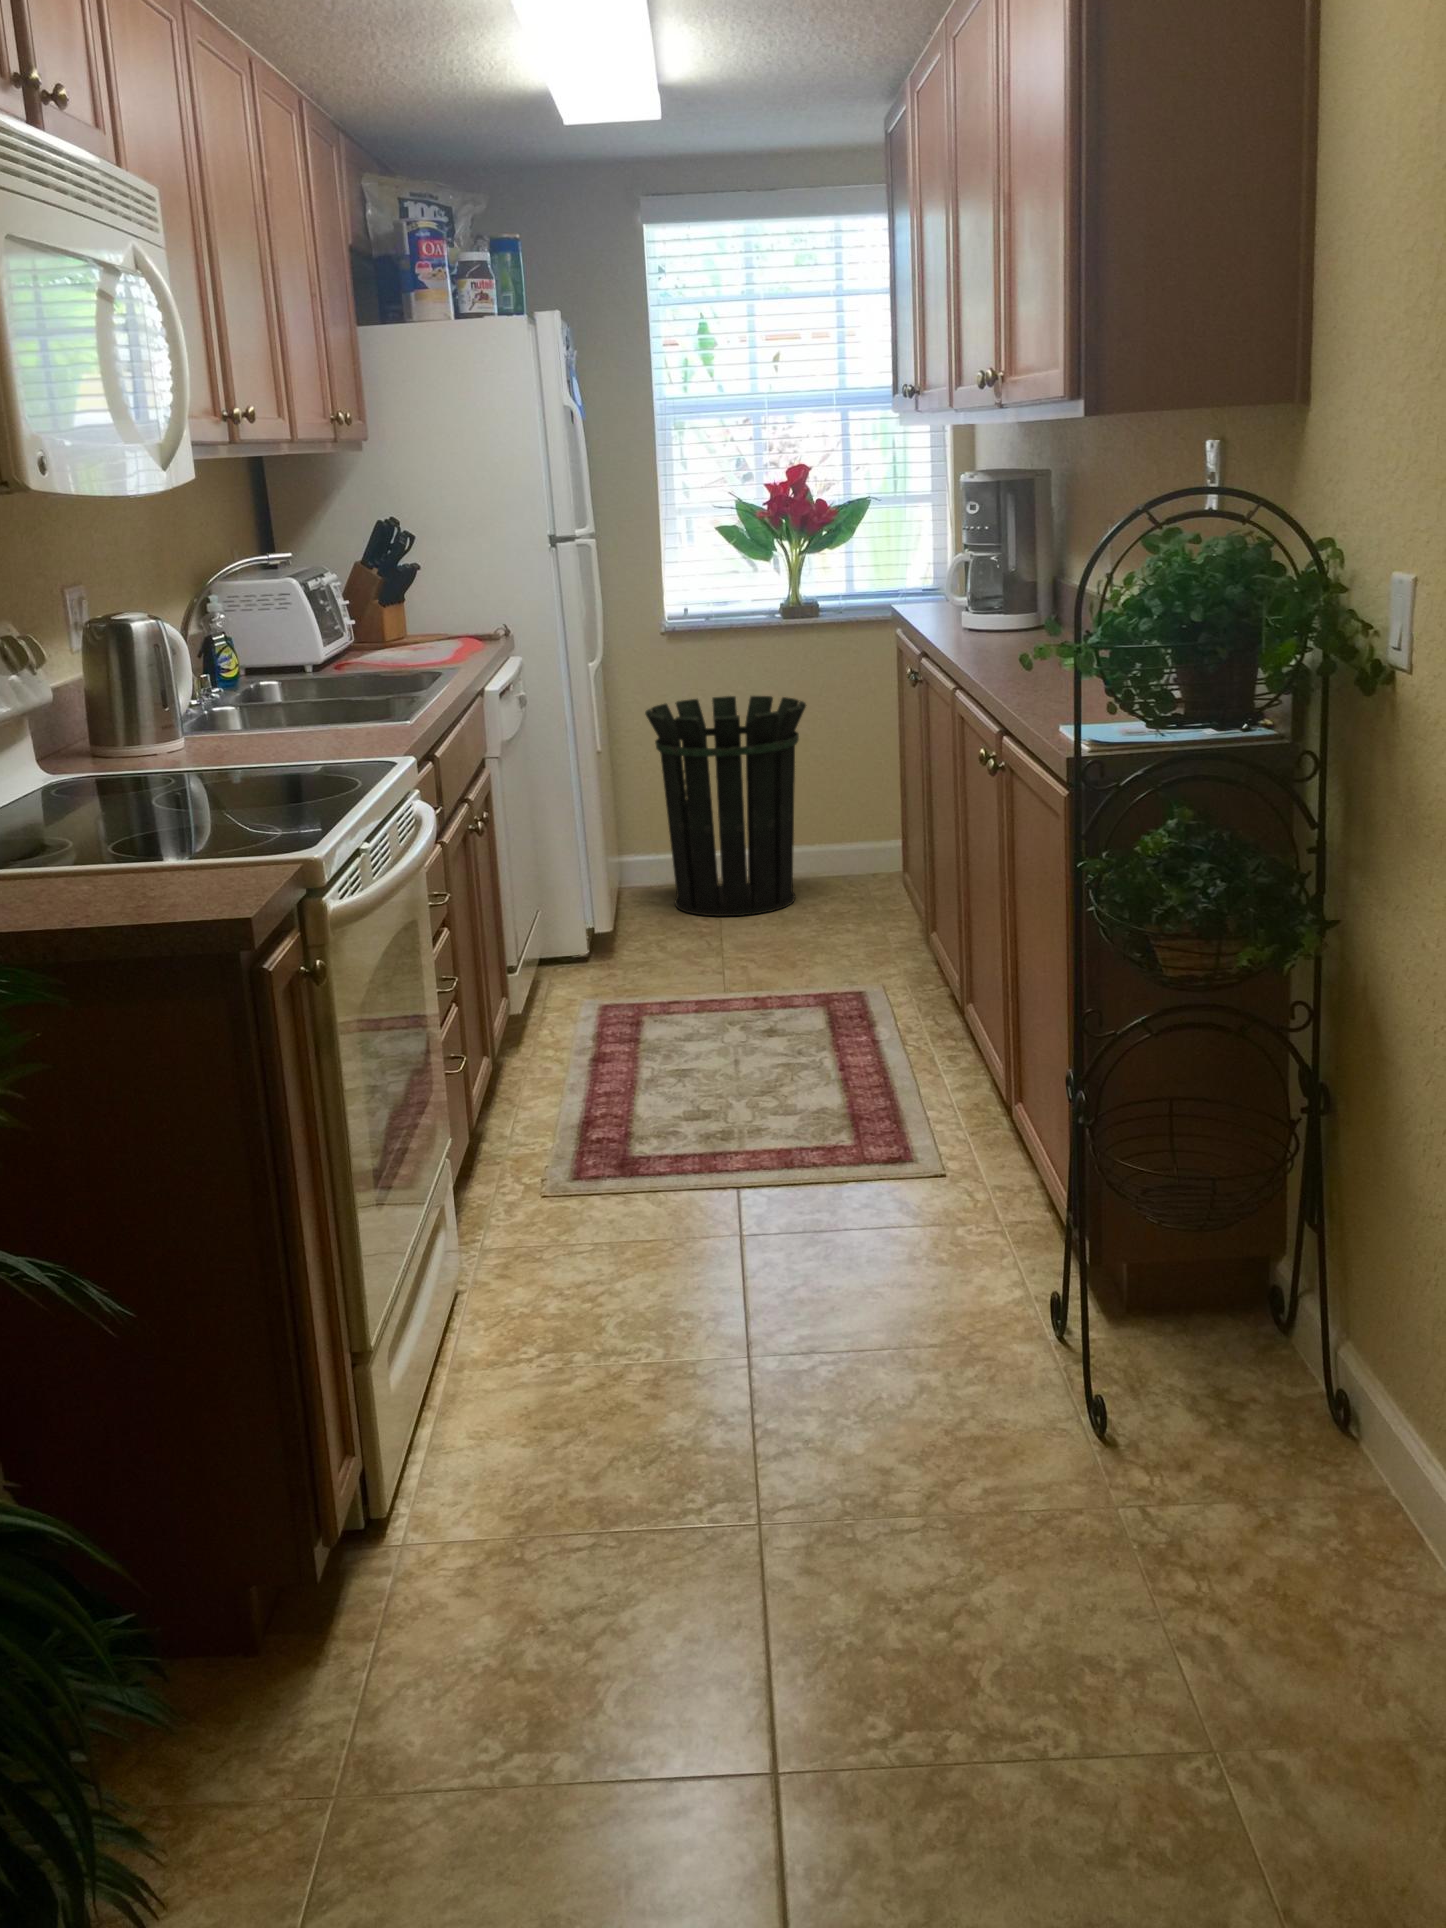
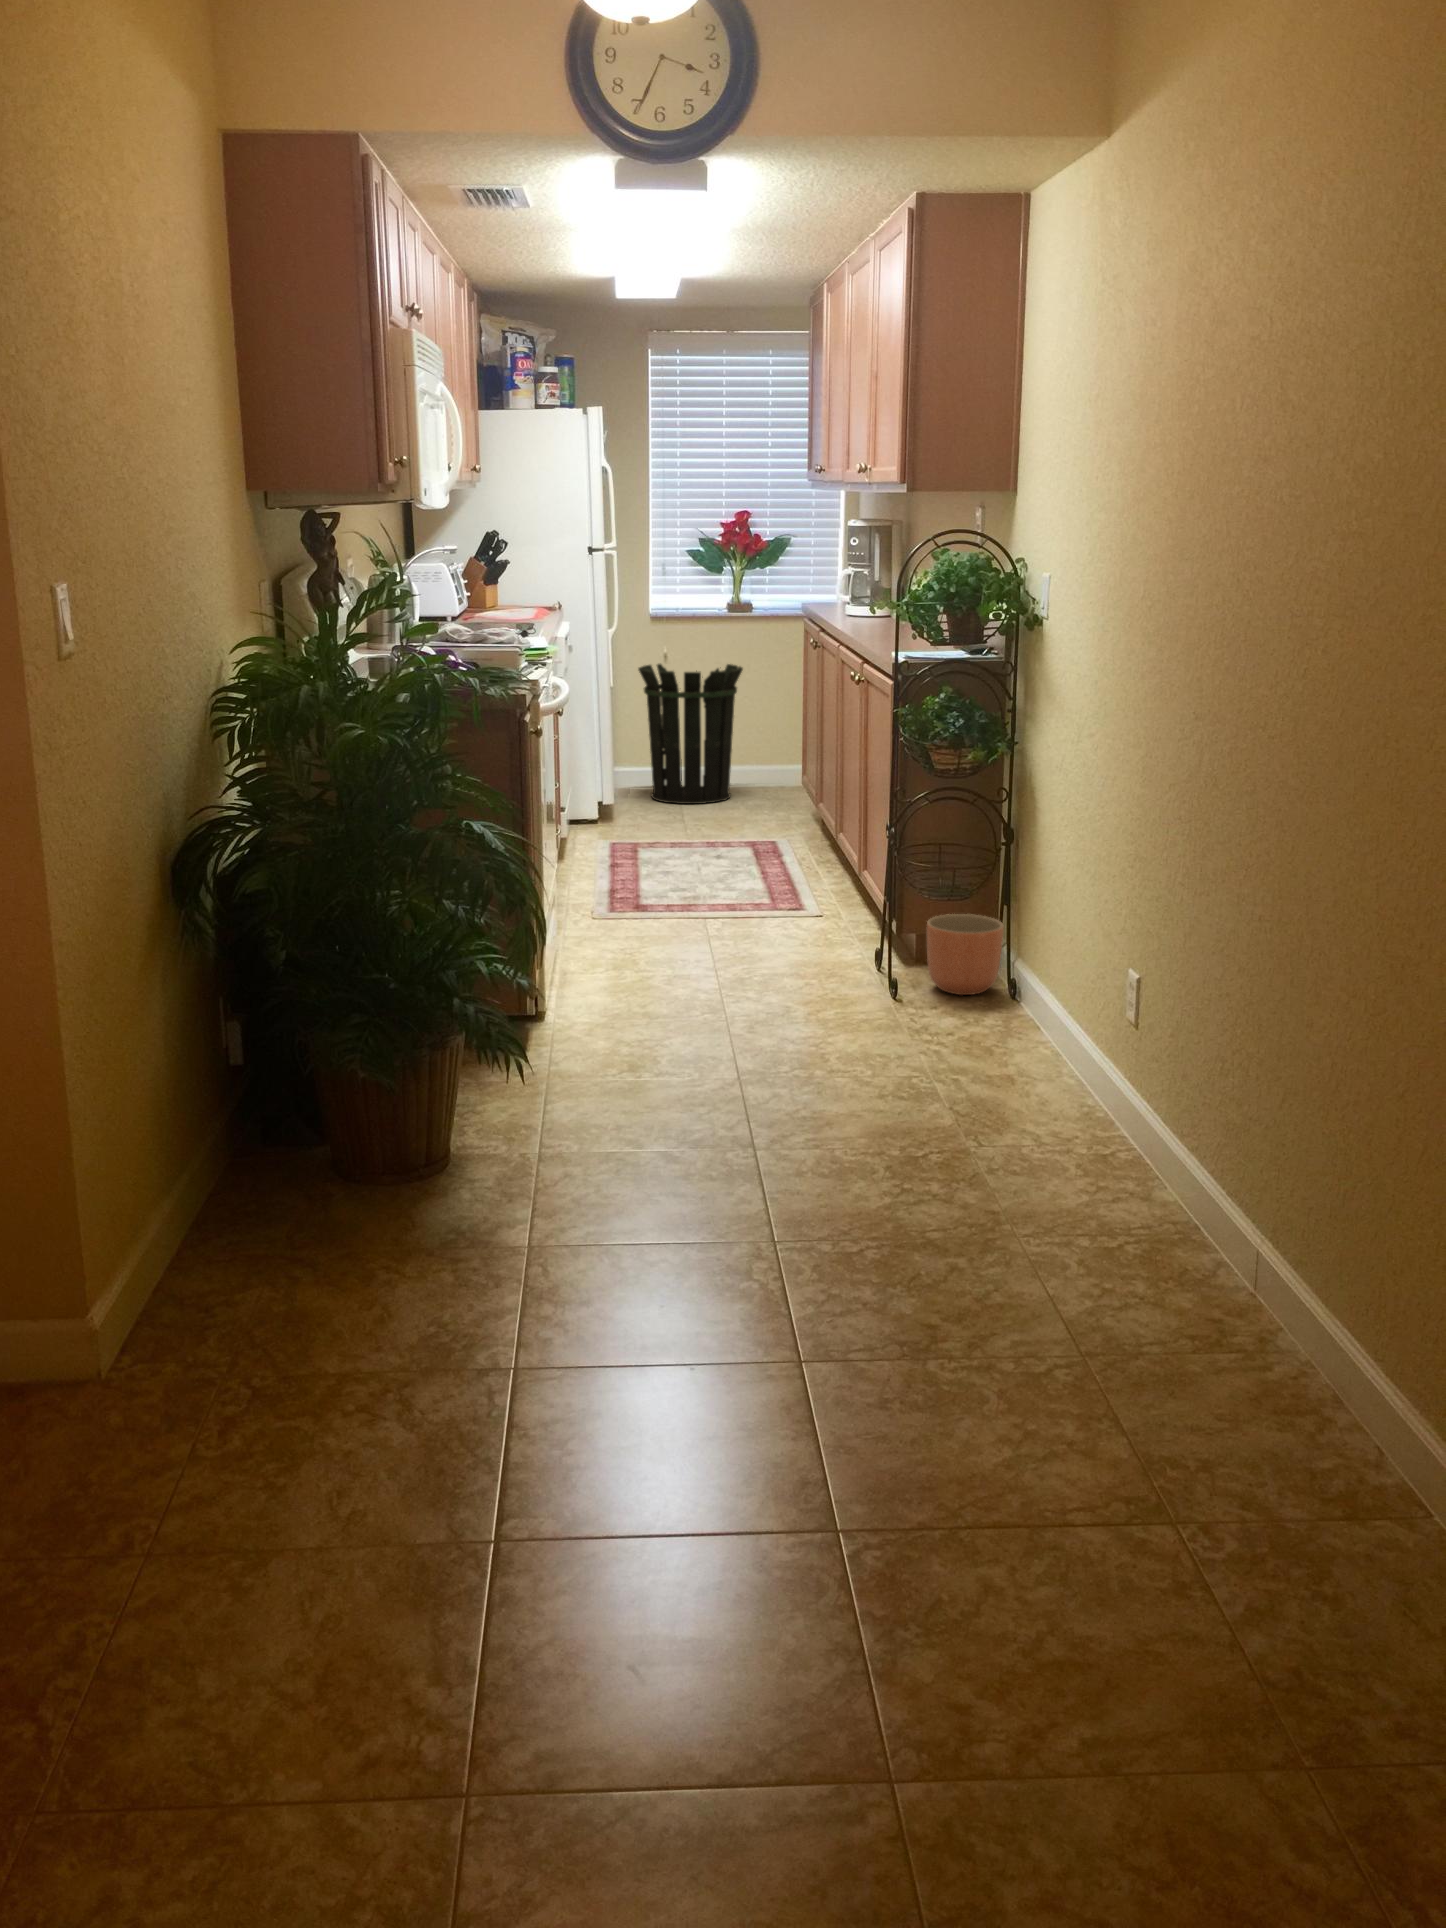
planter: none [1161,1244,1319,1422] -> present [927,914,1004,995]

